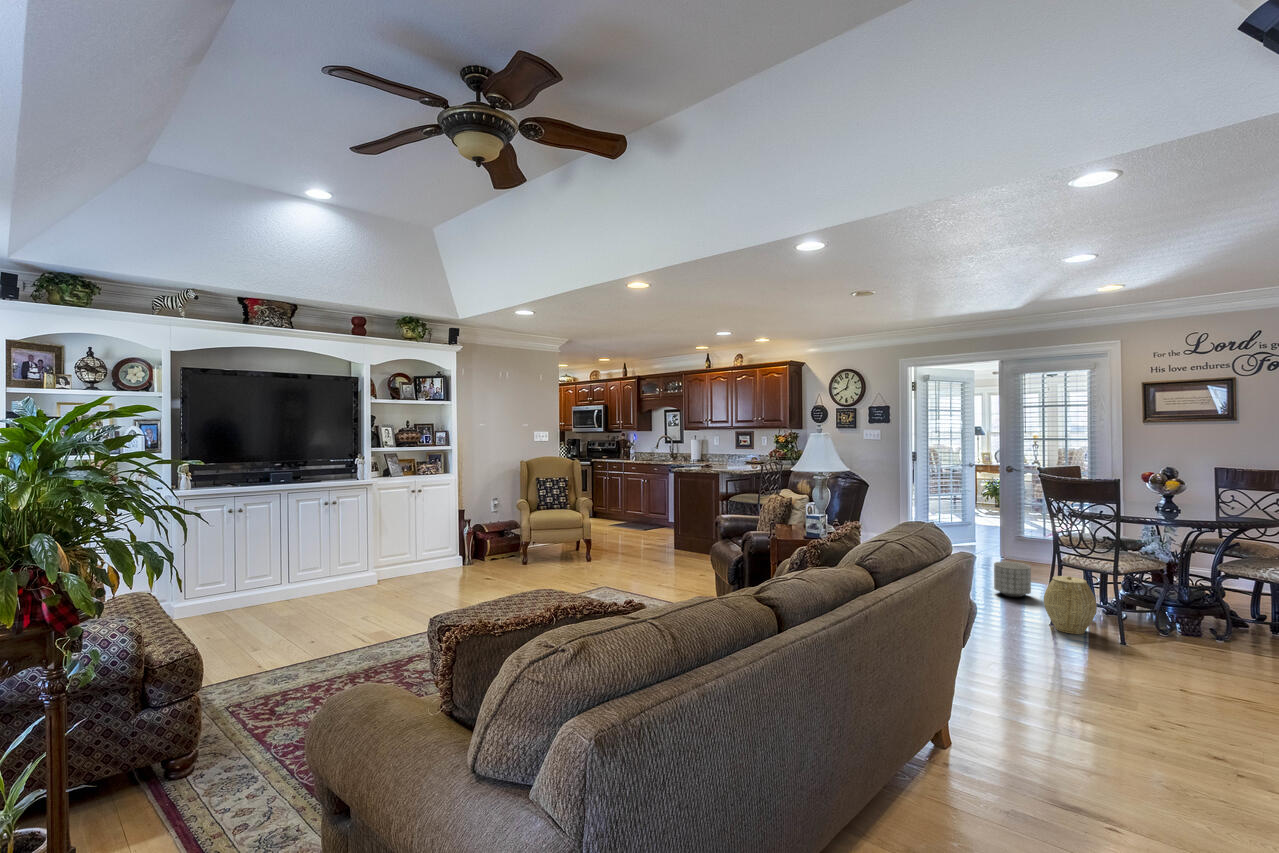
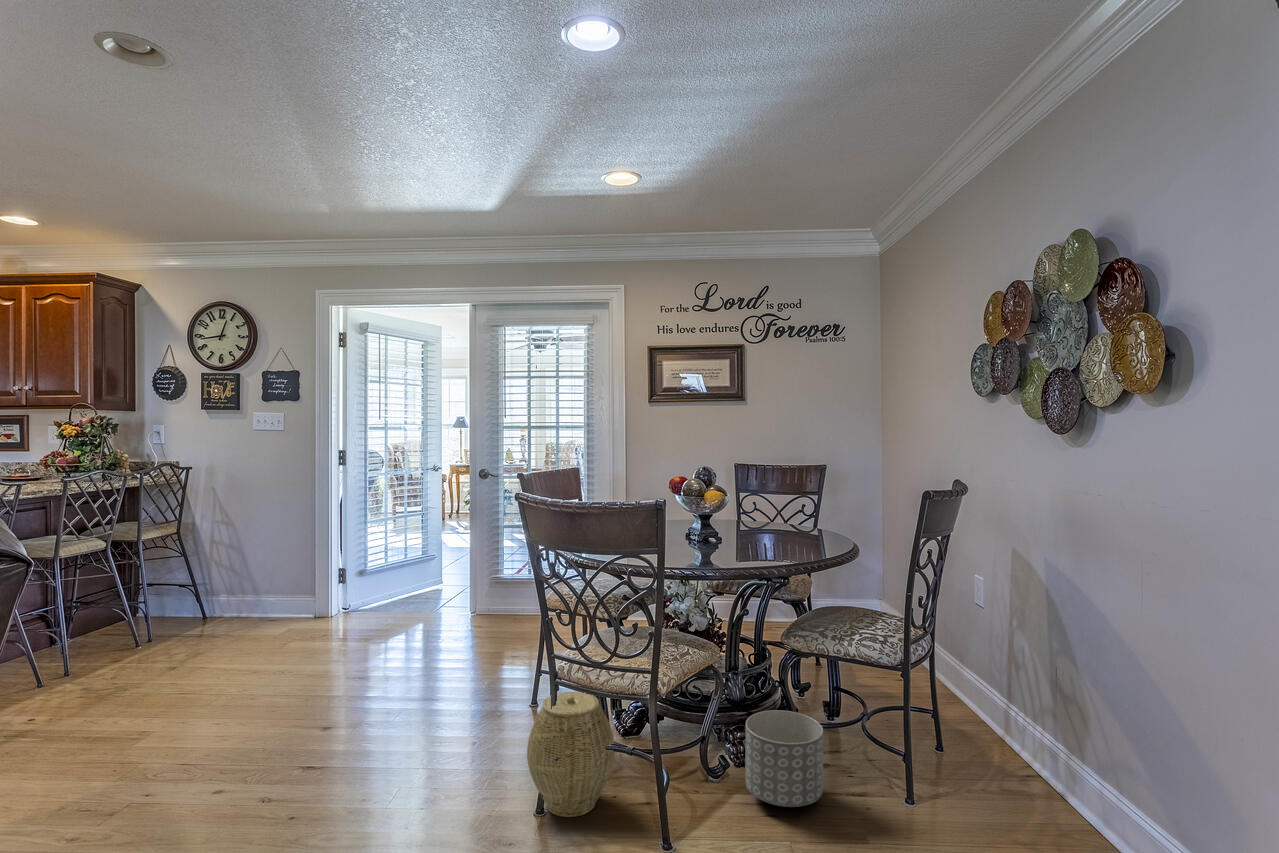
planter: present [994,562,1031,597] -> present [745,710,823,807]

